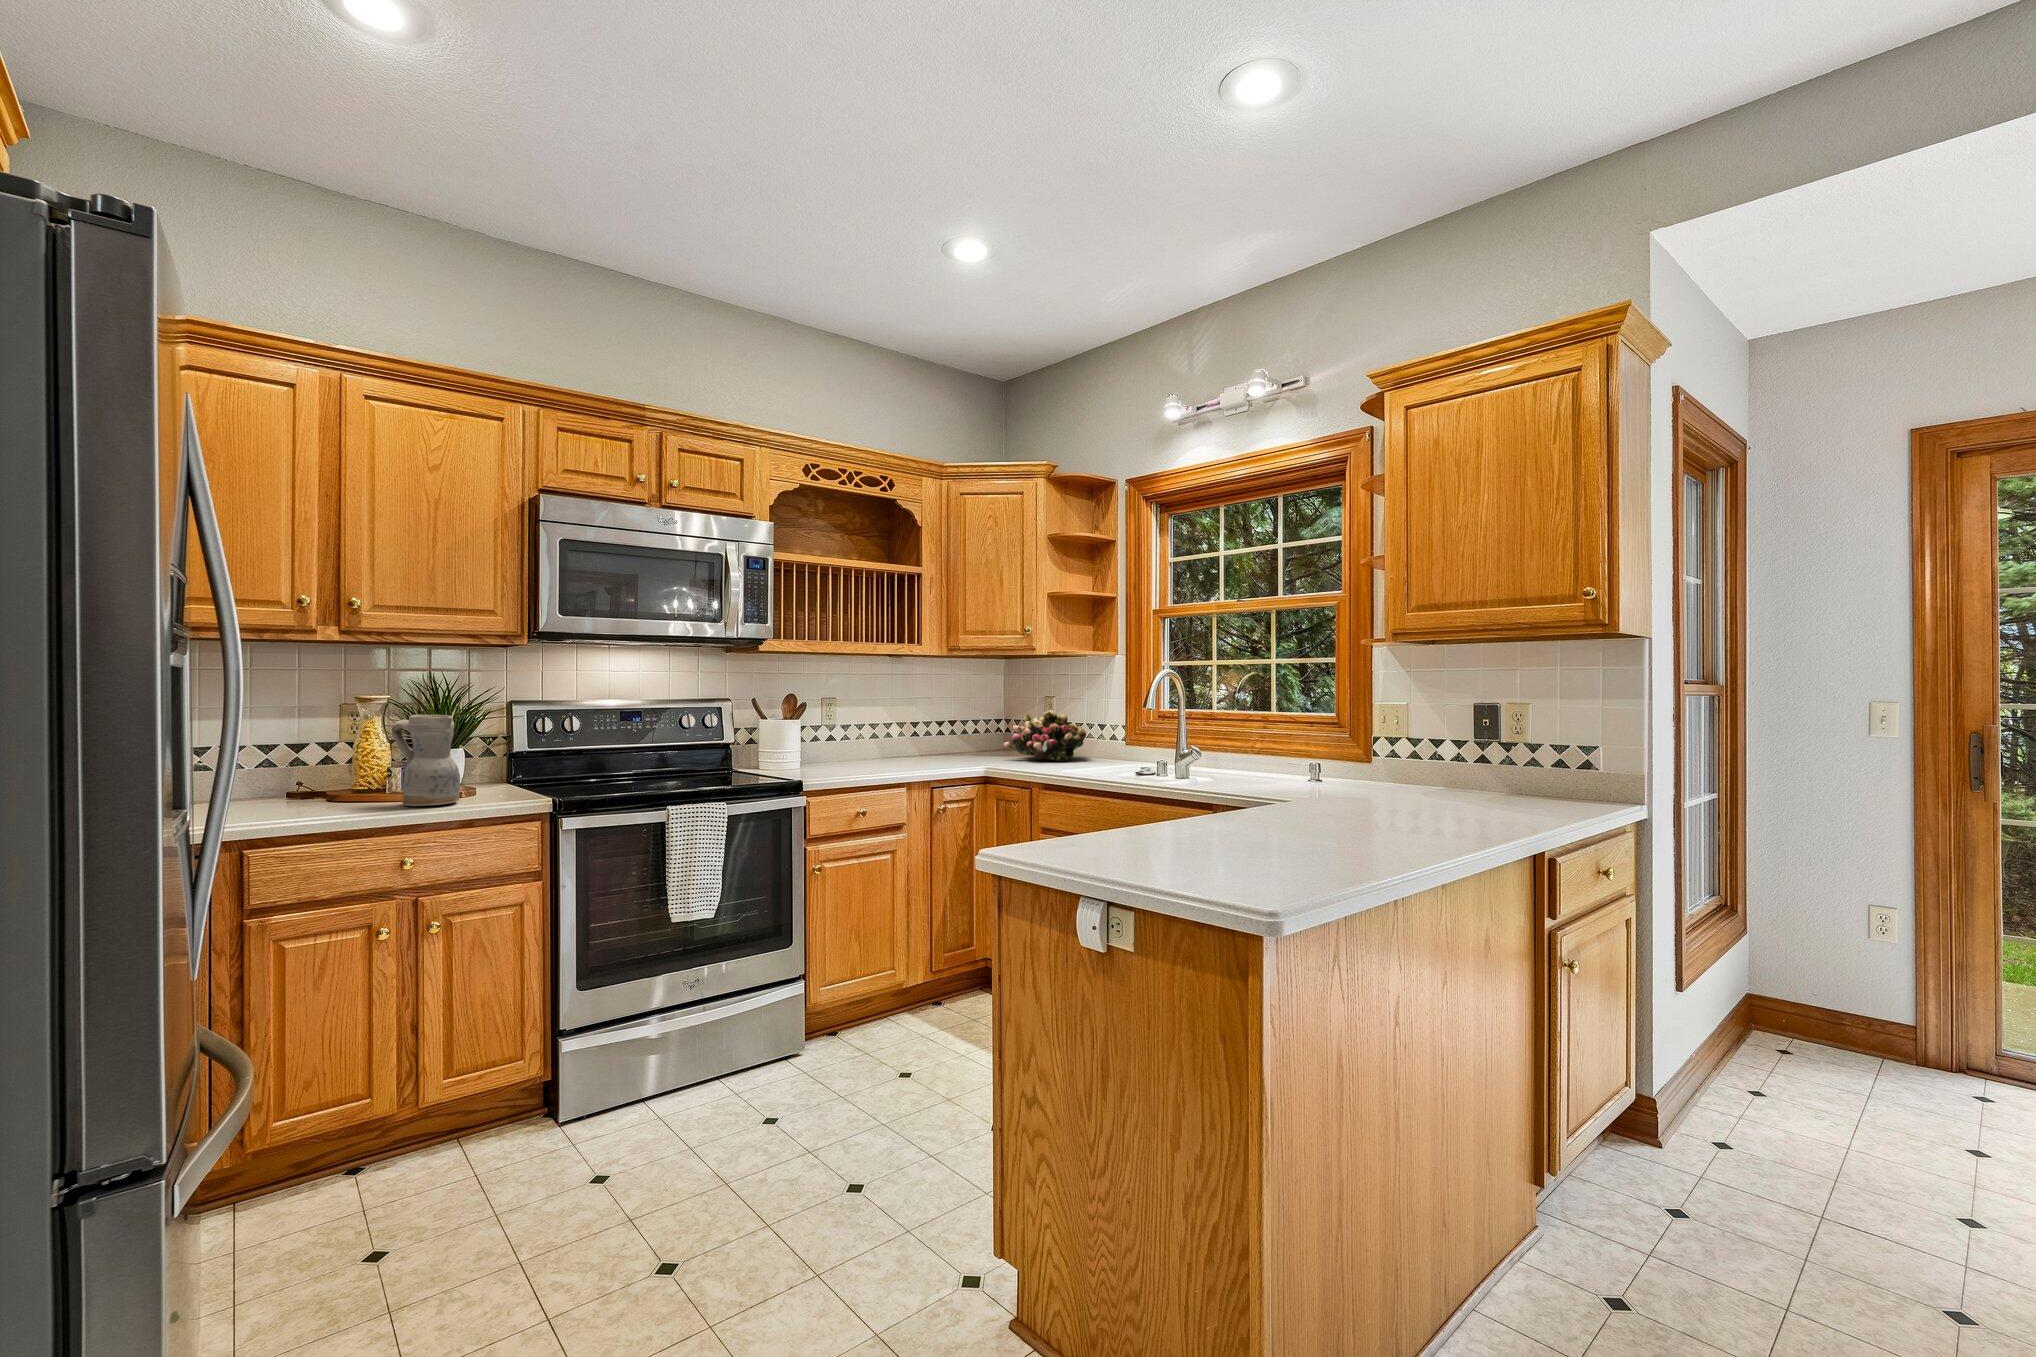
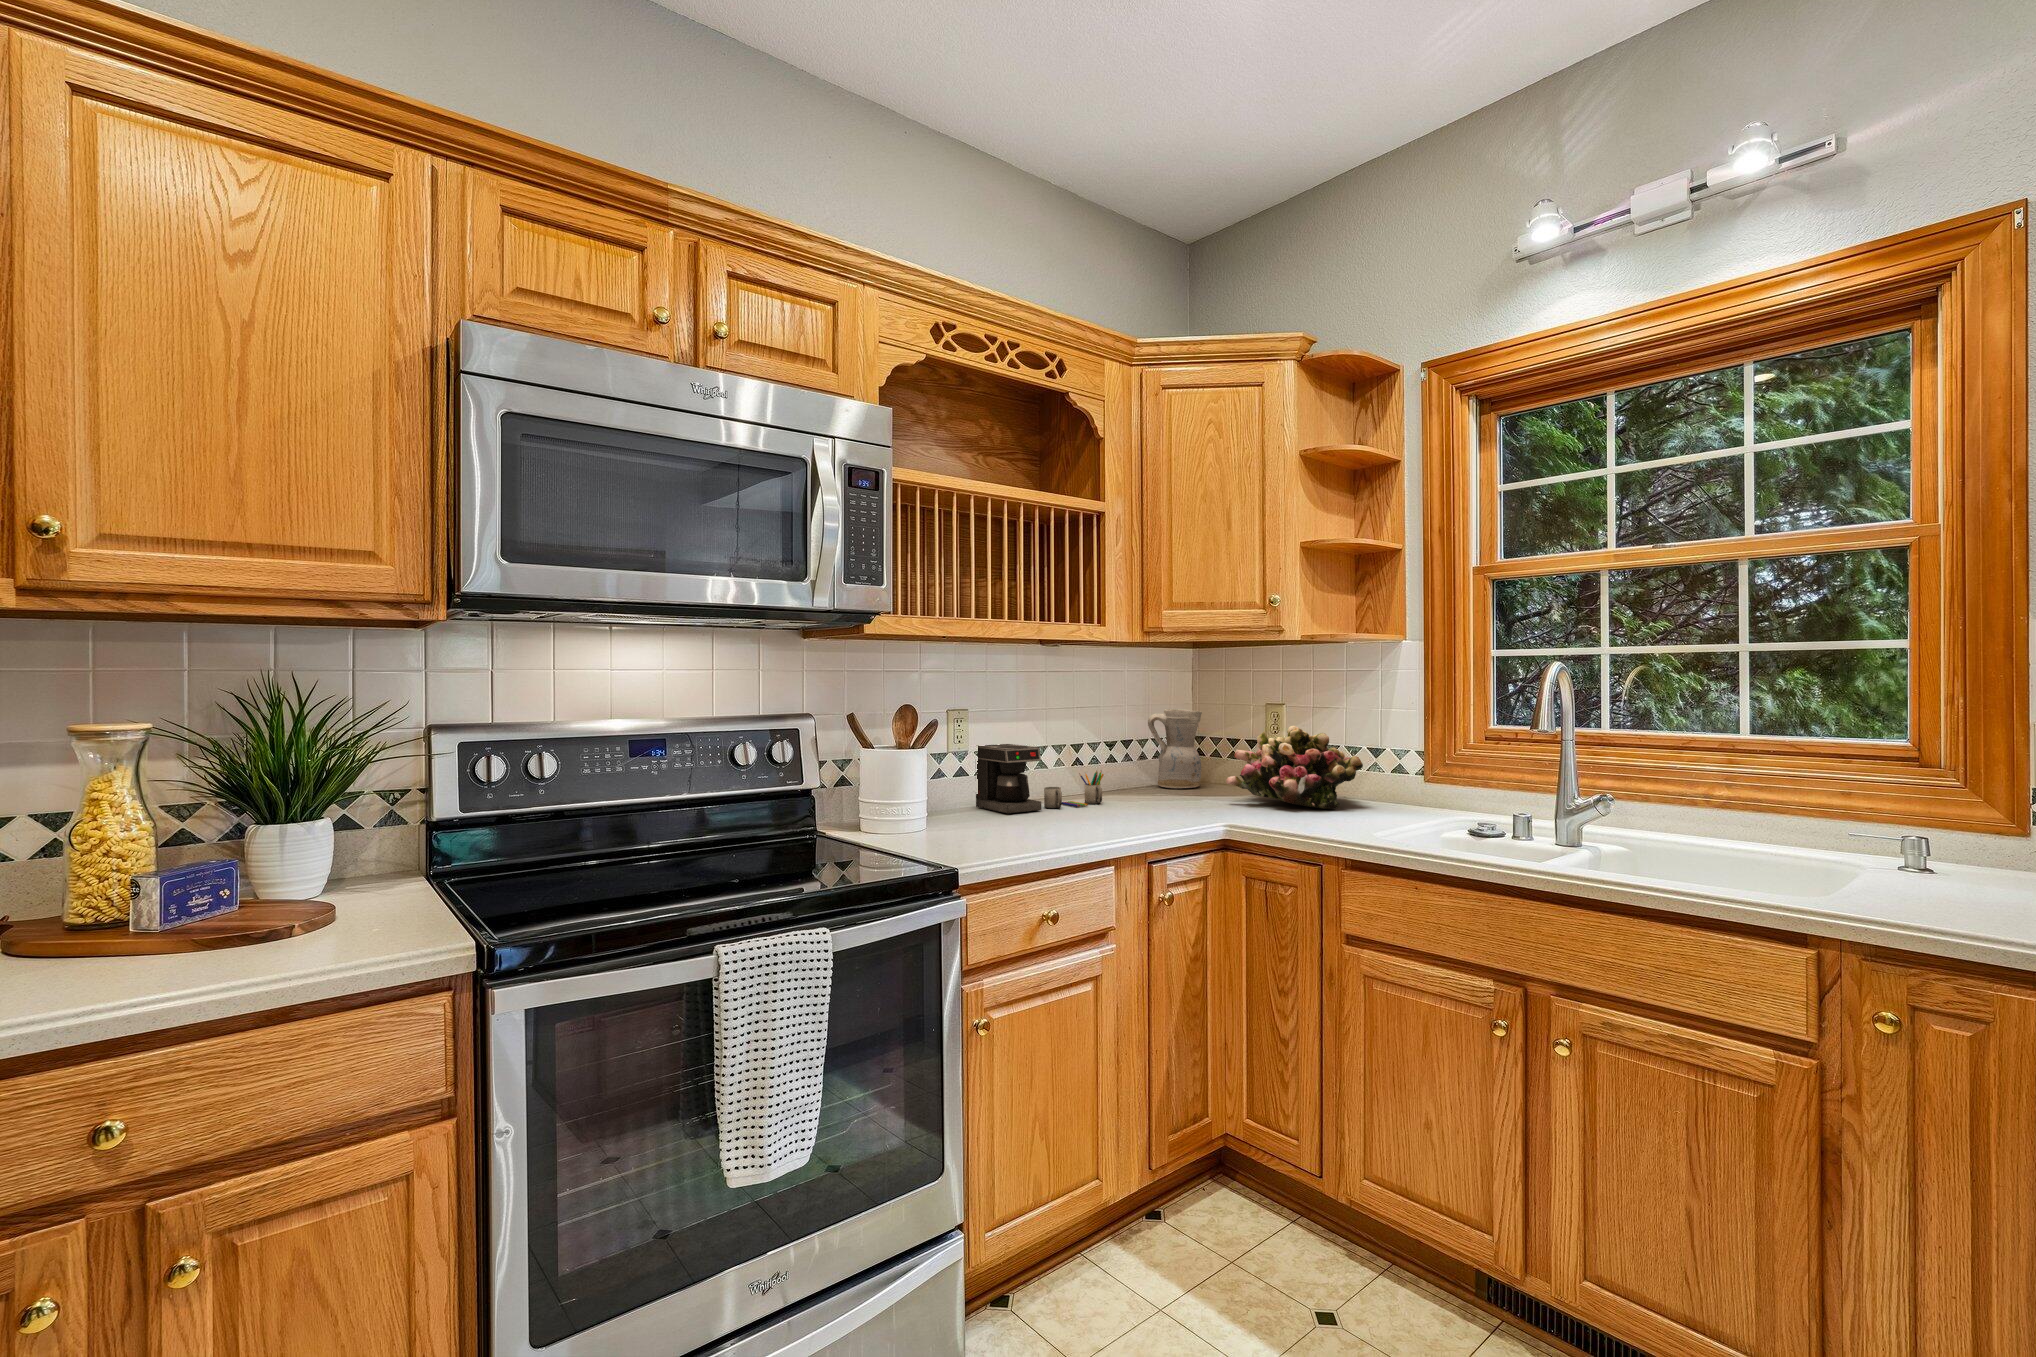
ceramic pitcher: present [392,715,460,806] -> present [1148,709,1202,788]
coffee maker: none [842,721,927,764] -> present [976,744,1104,813]

